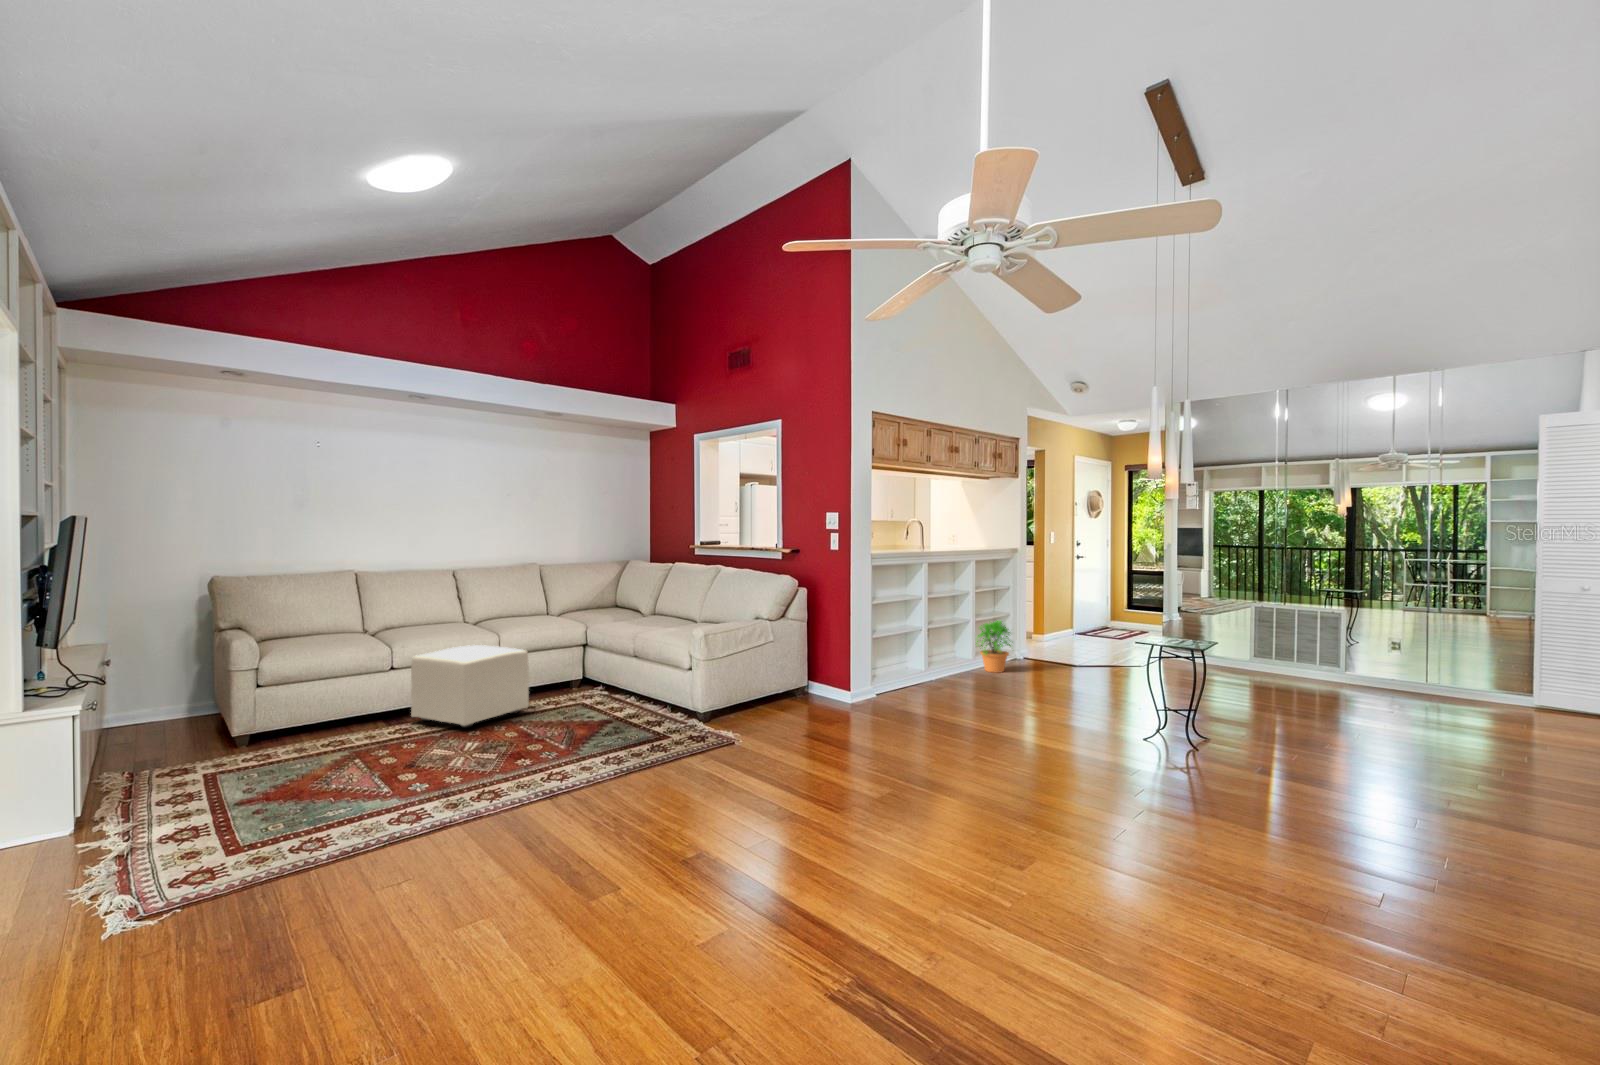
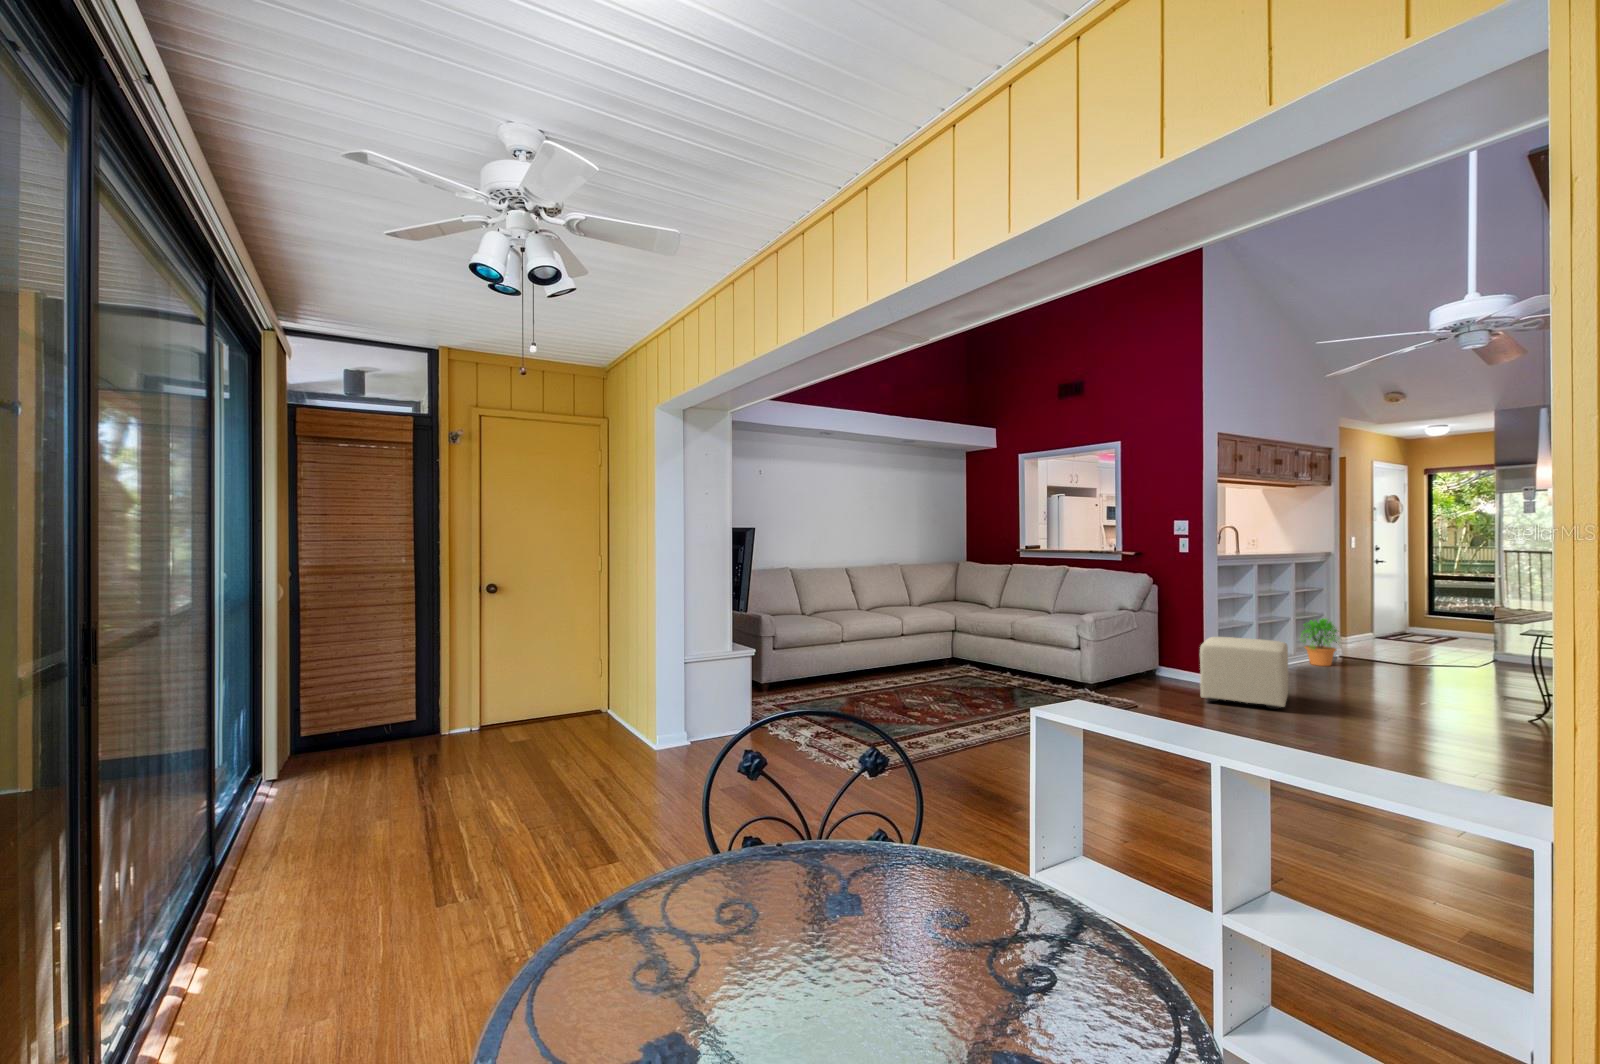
ottoman: present [411,645,529,728] -> present [1200,637,1289,709]

